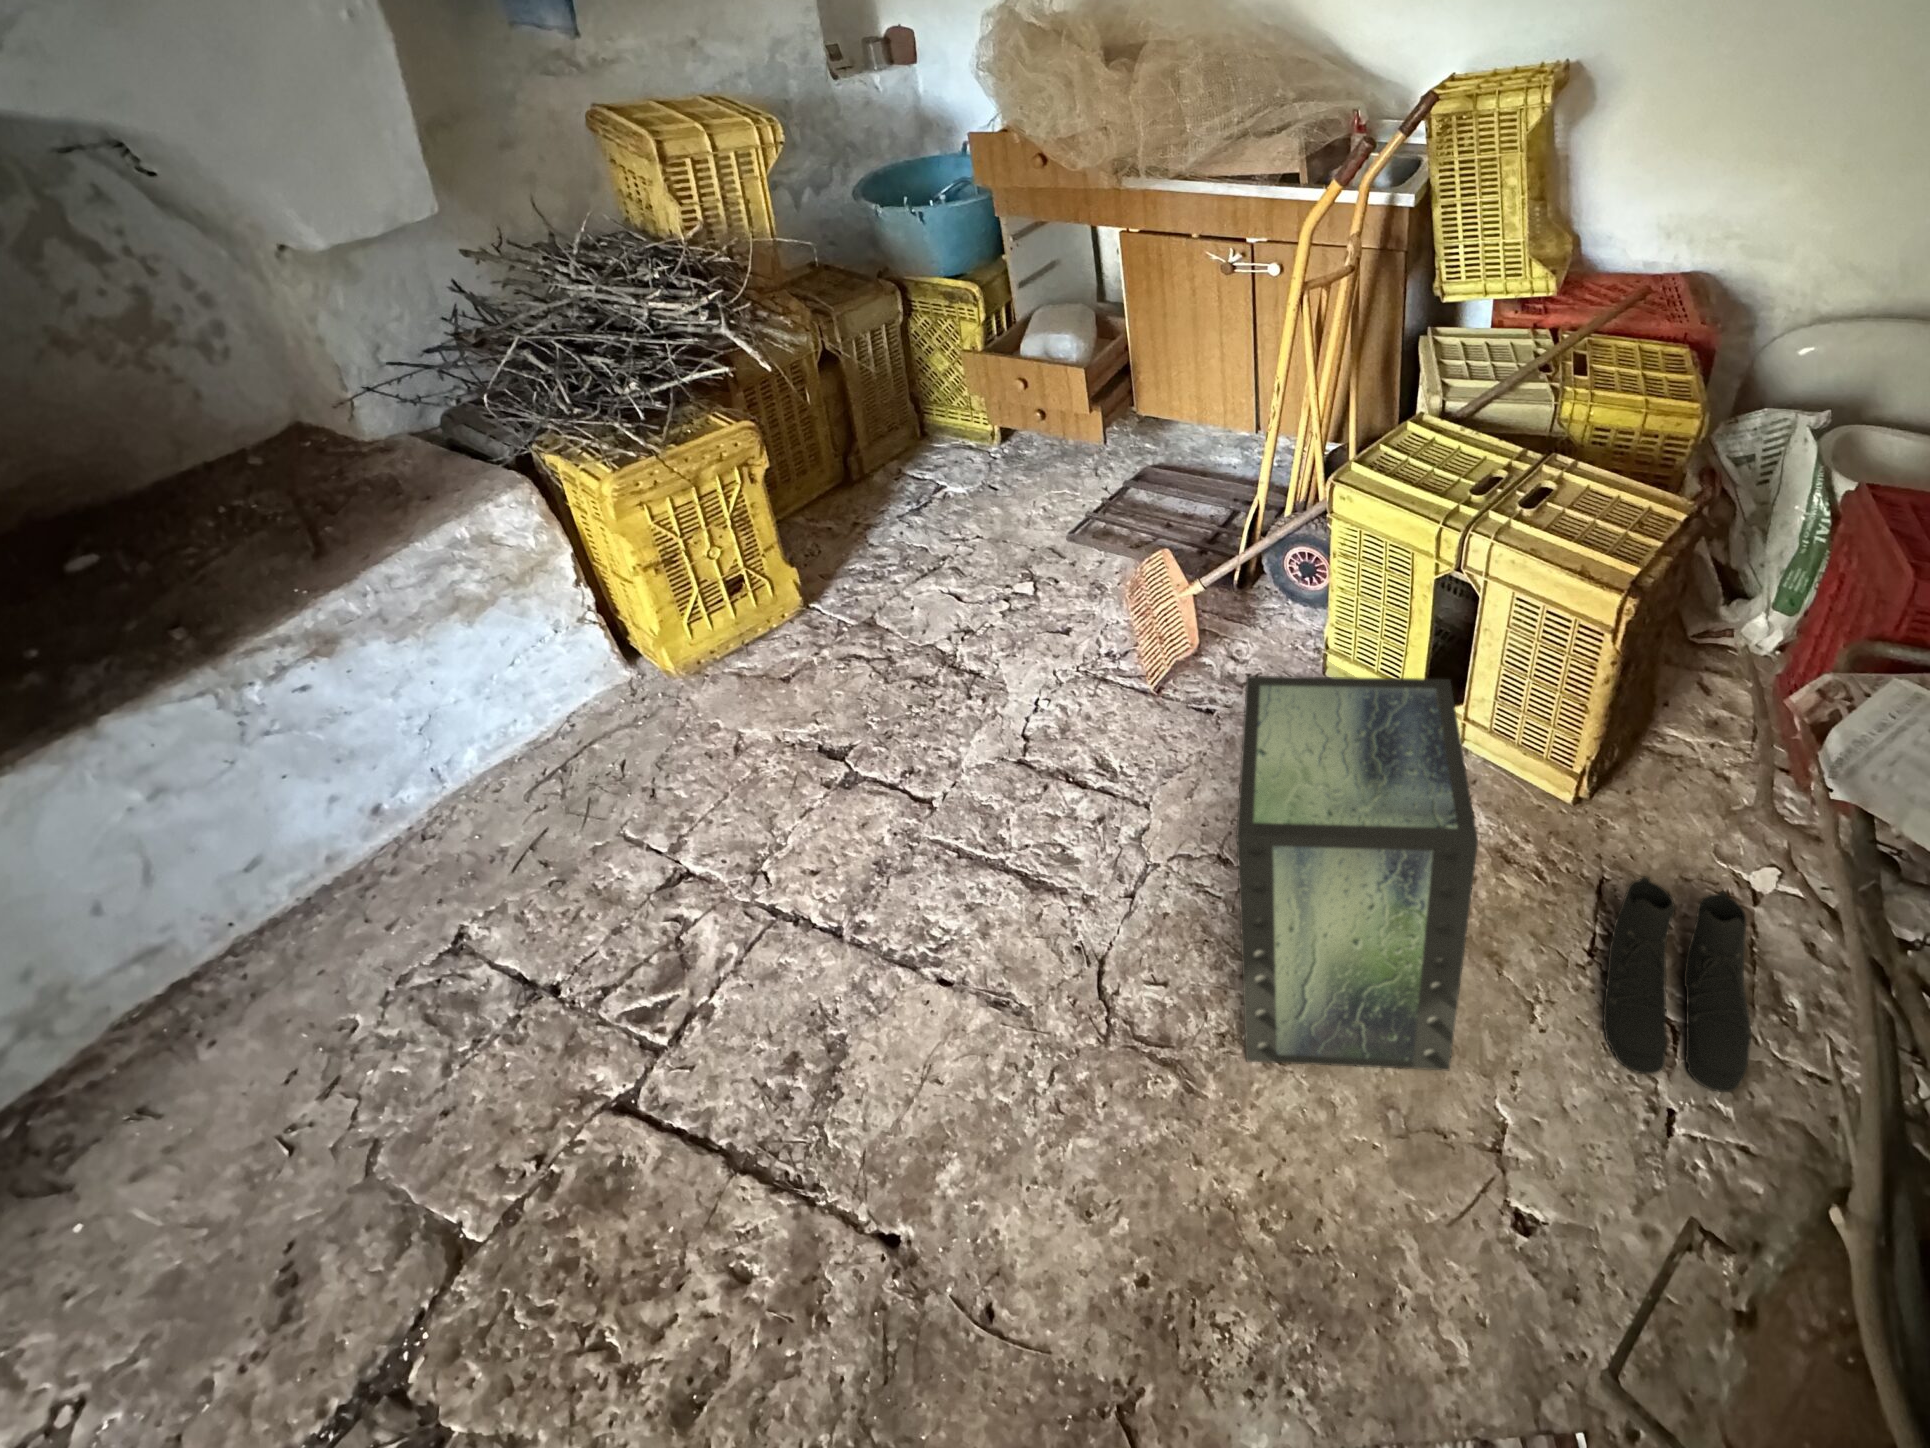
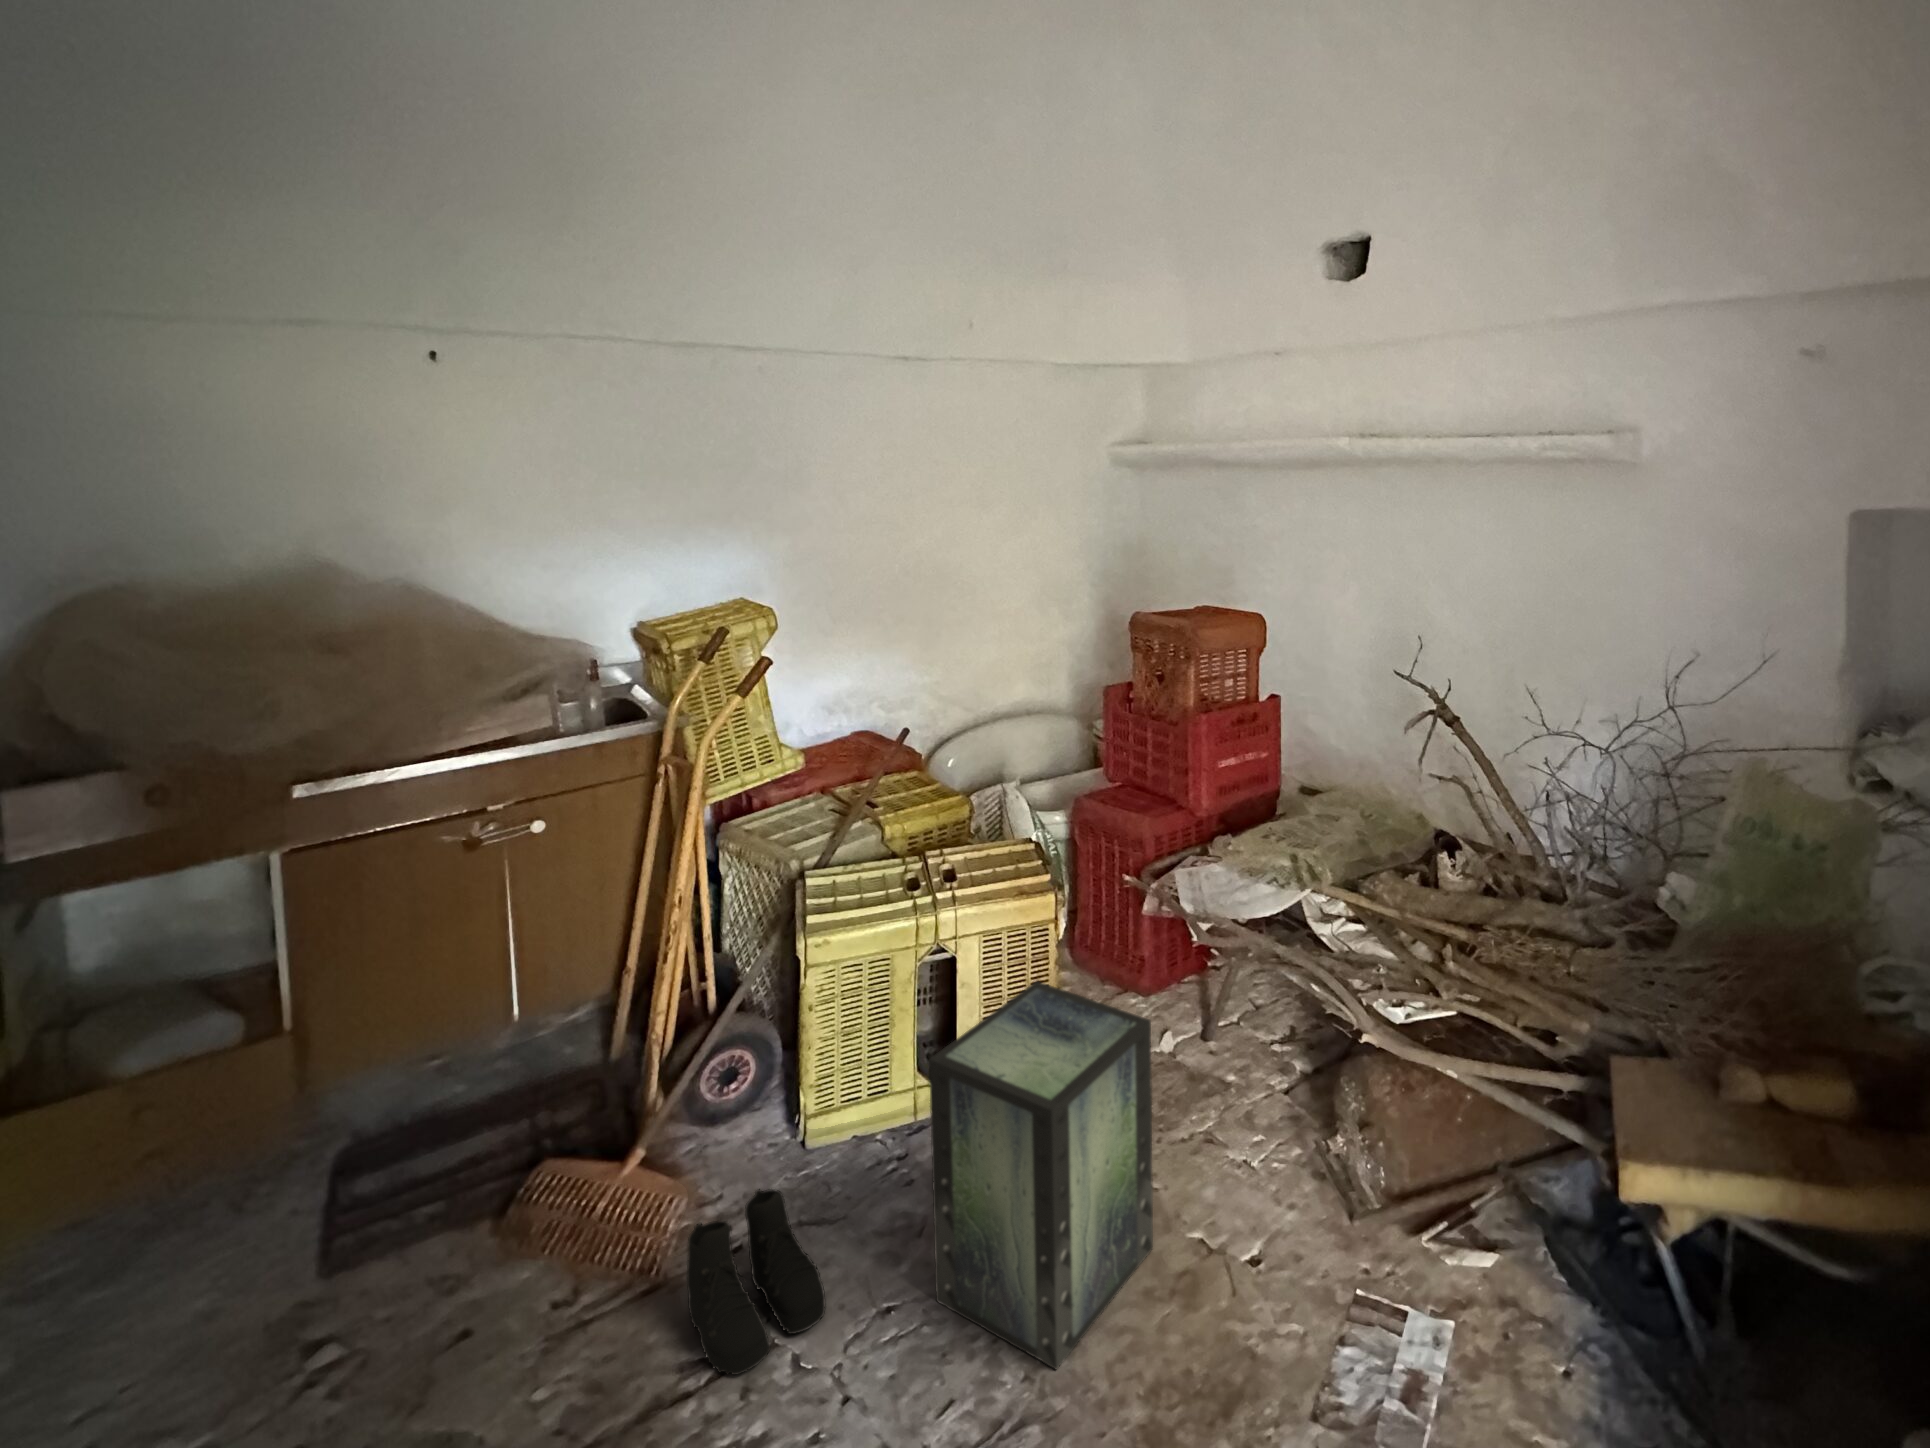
boots: present [1603,876,1751,1092] -> present [687,1189,826,1375]

